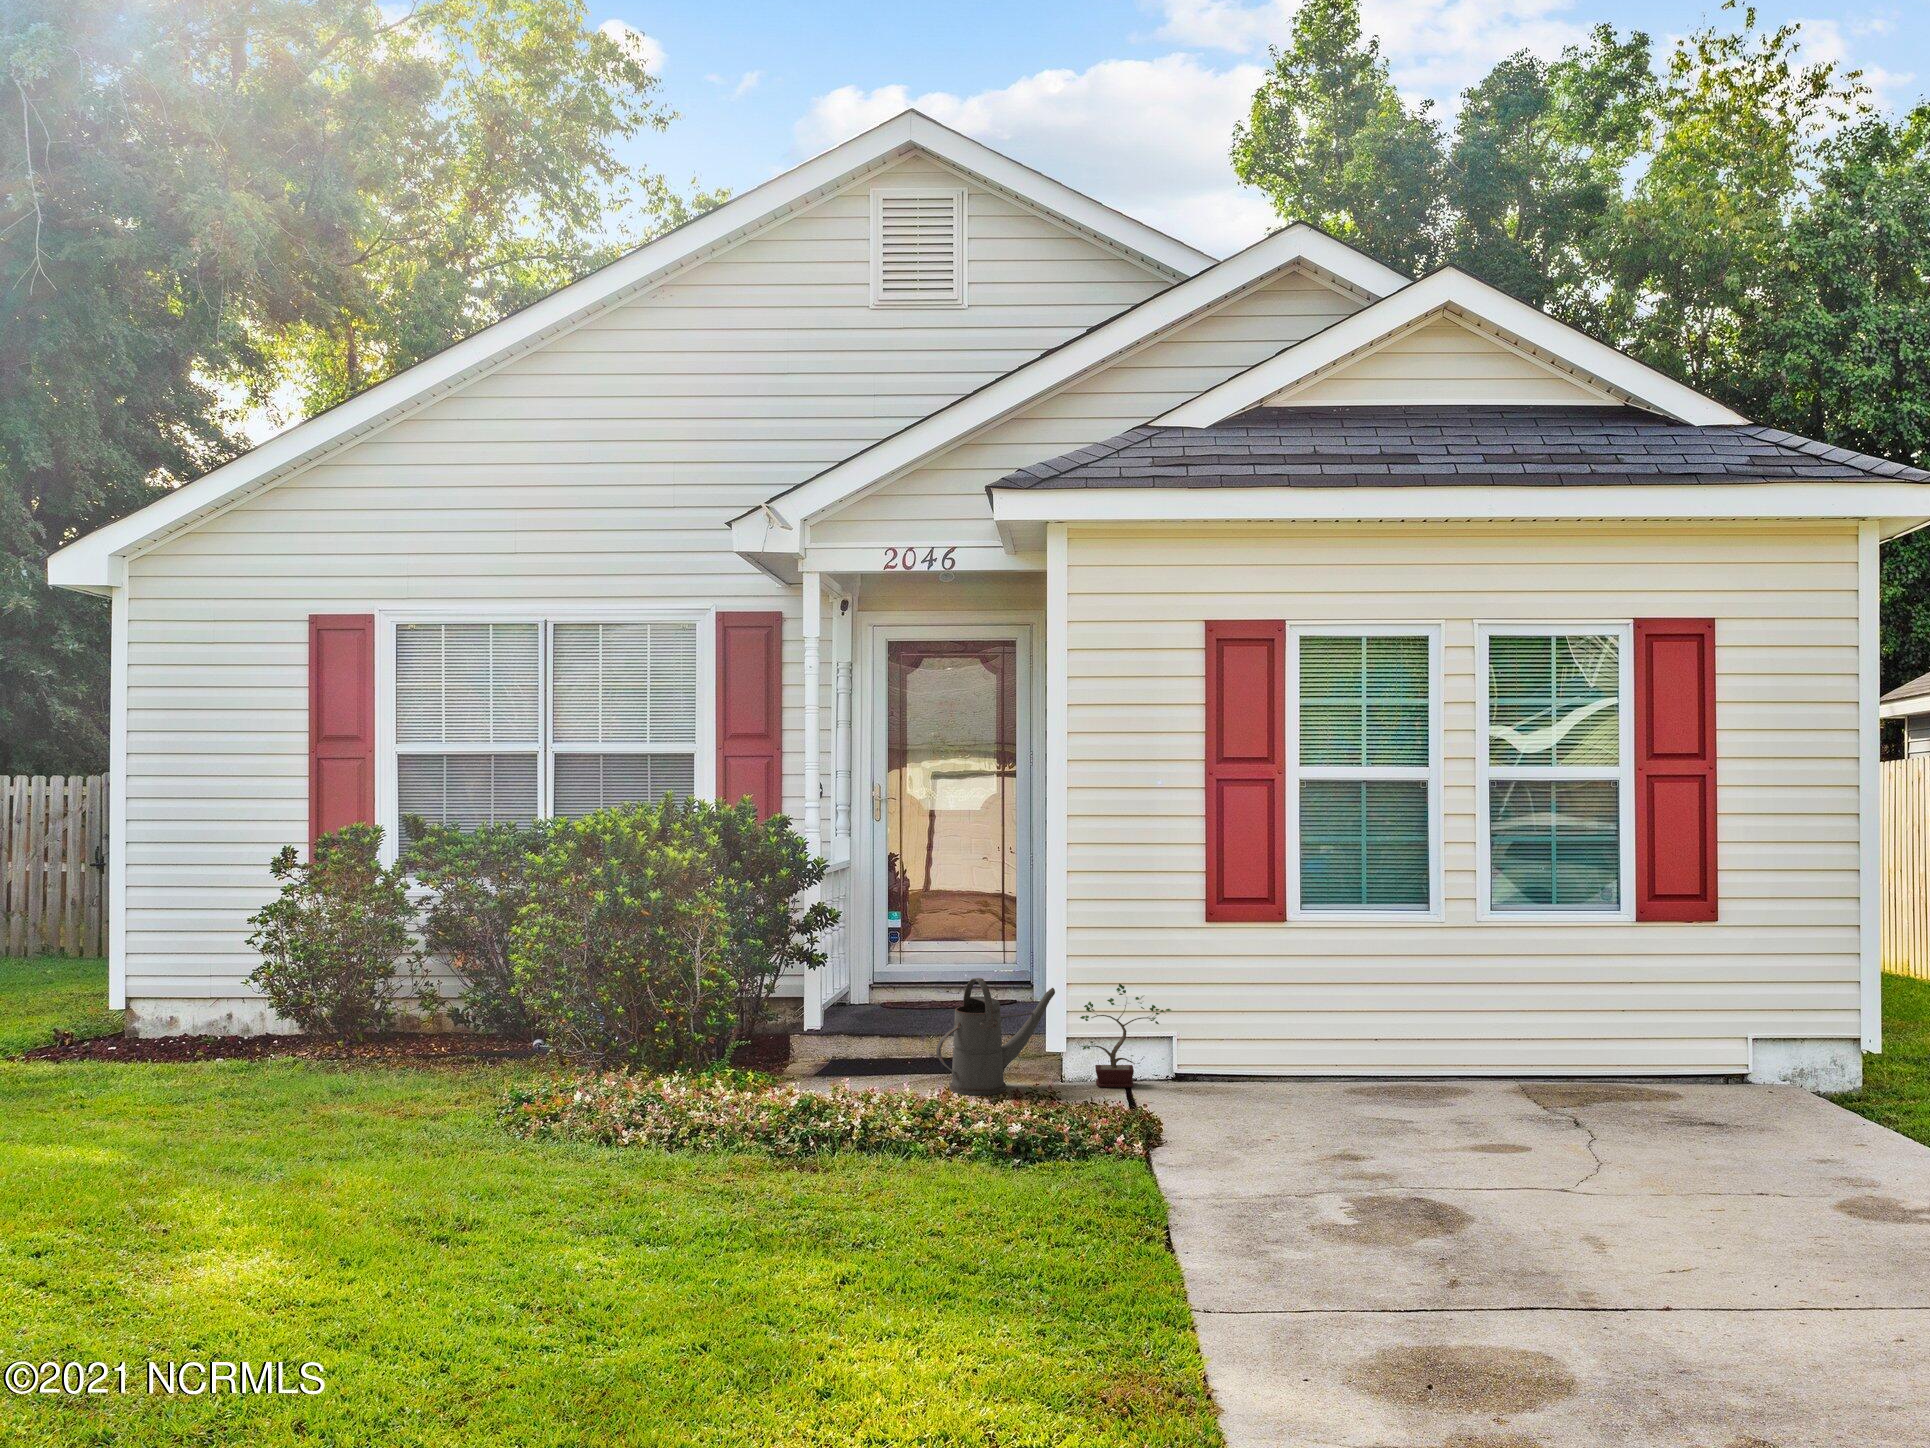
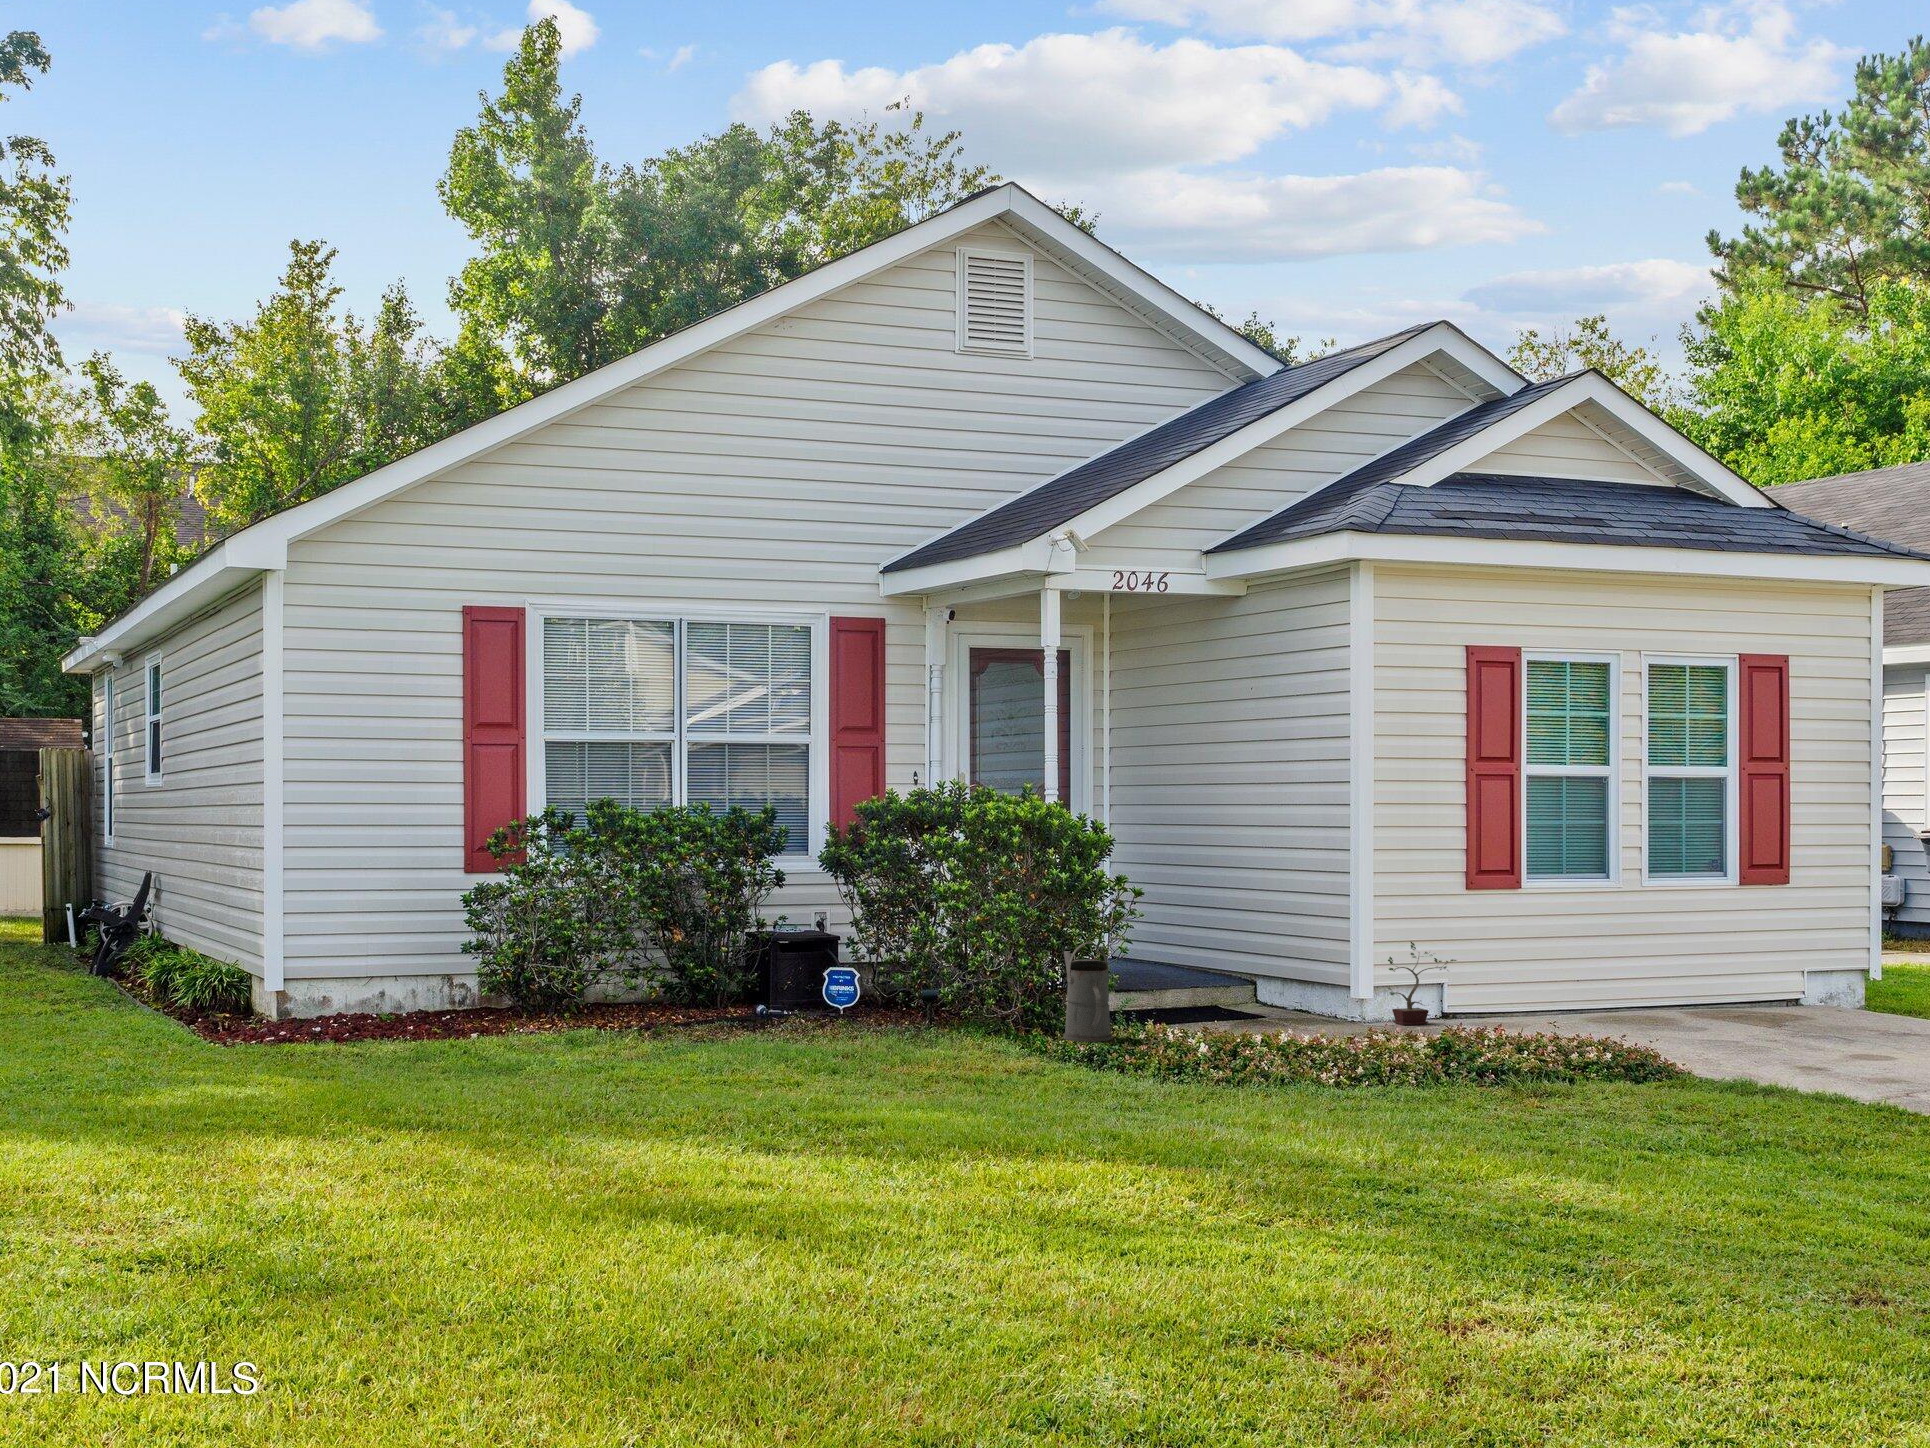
watering can: present [937,978,1055,1096] -> present [1063,942,1112,1042]

